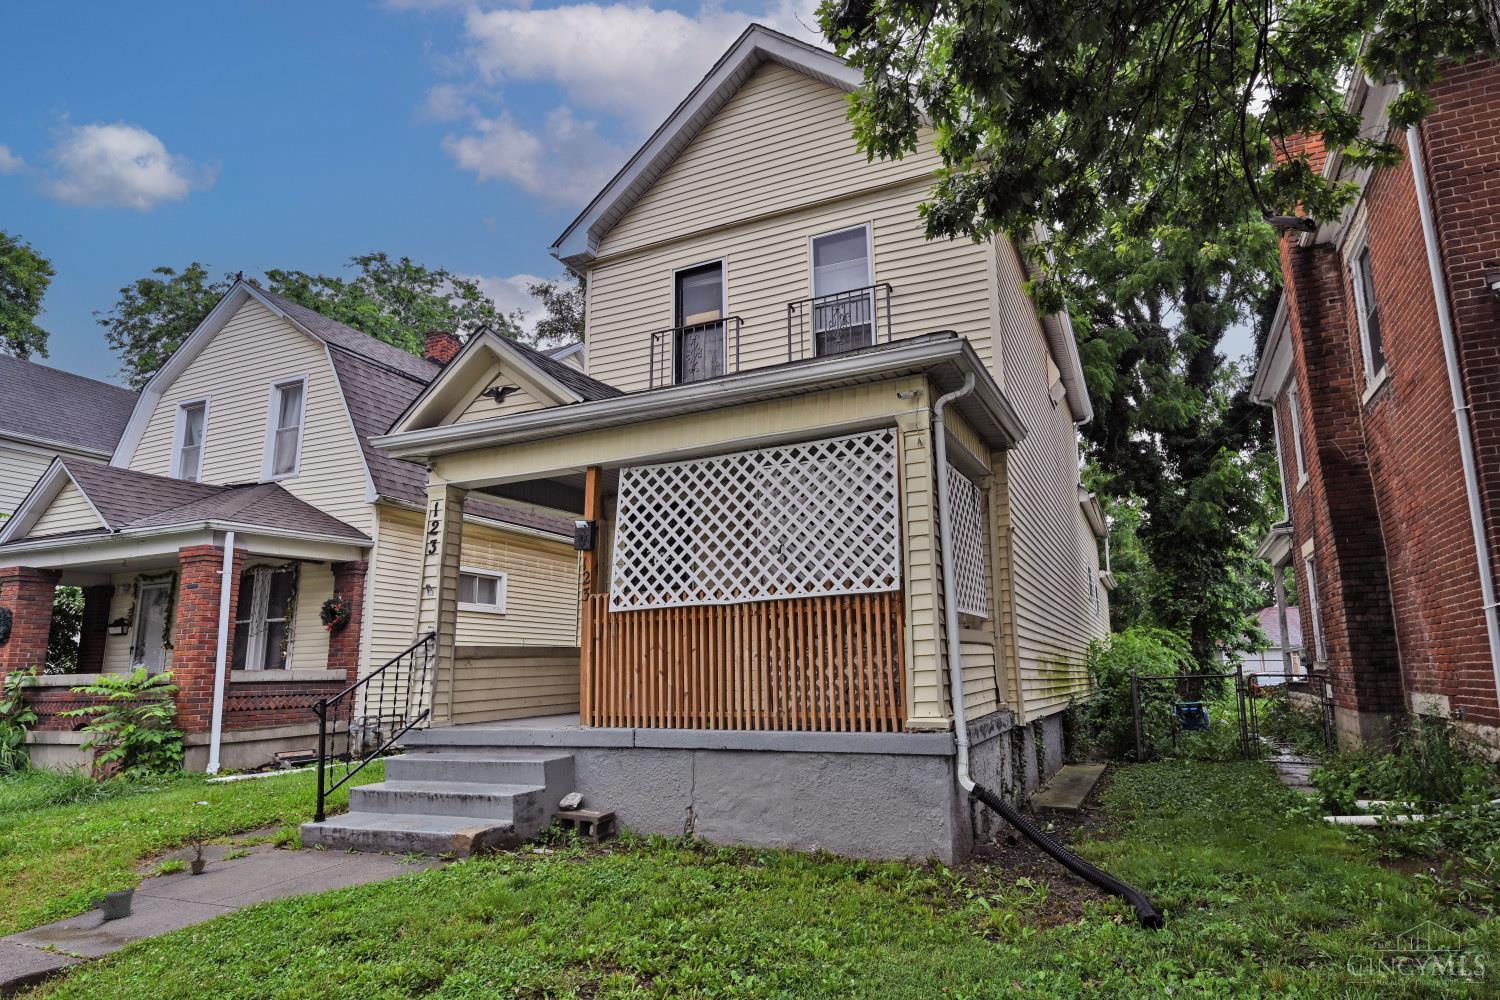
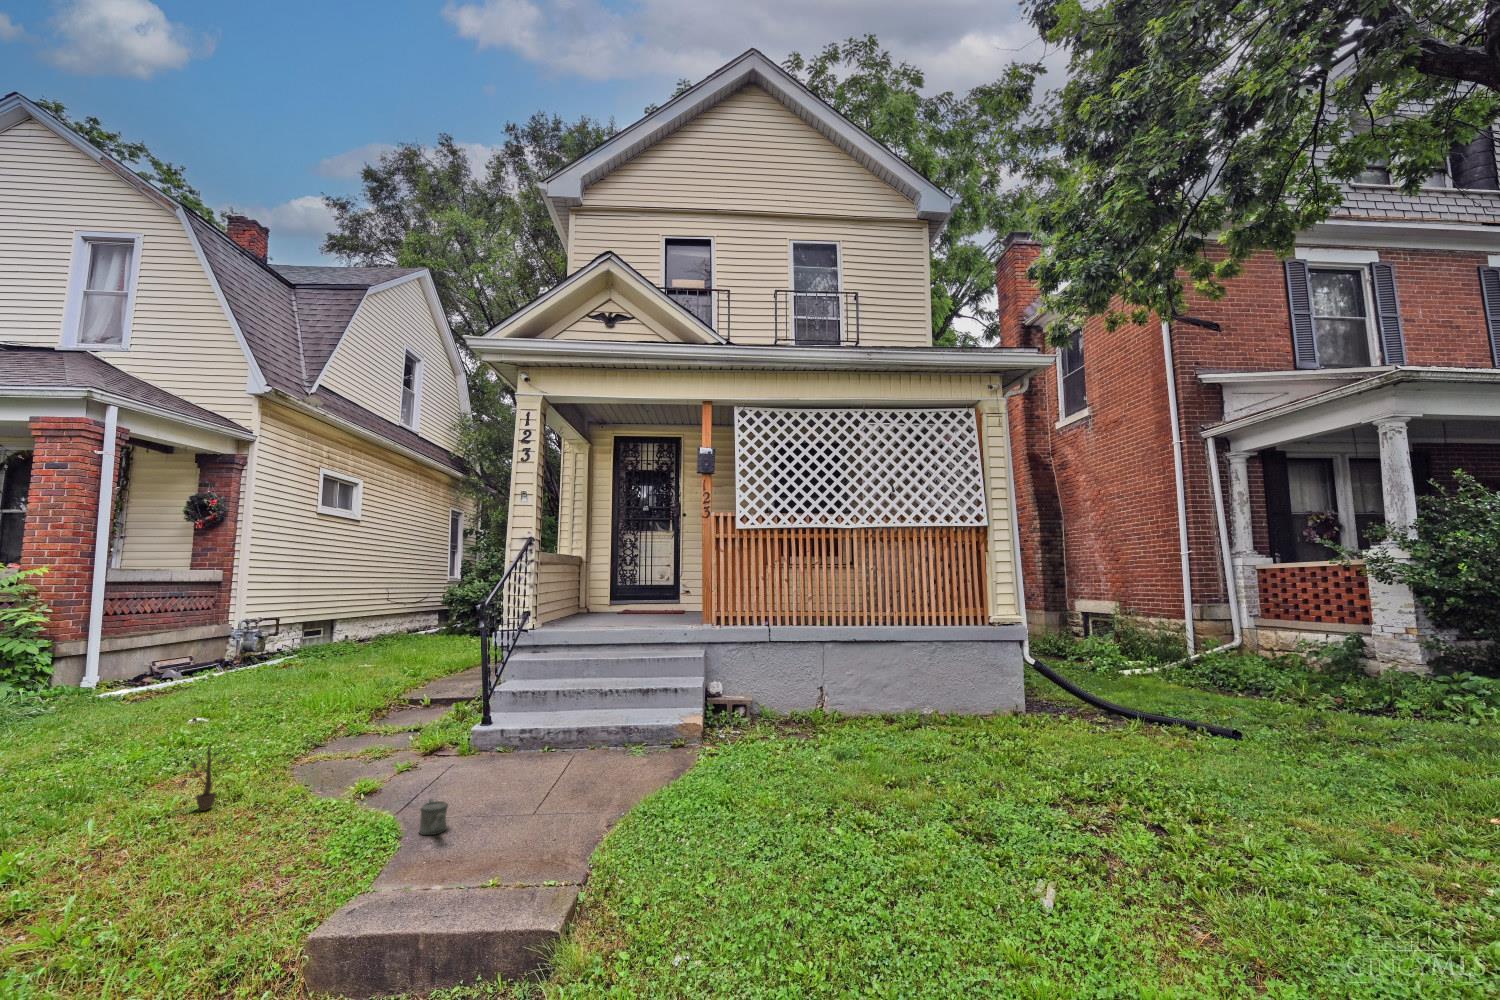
decorative plant: present [183,822,218,874] -> present [173,747,233,812]

